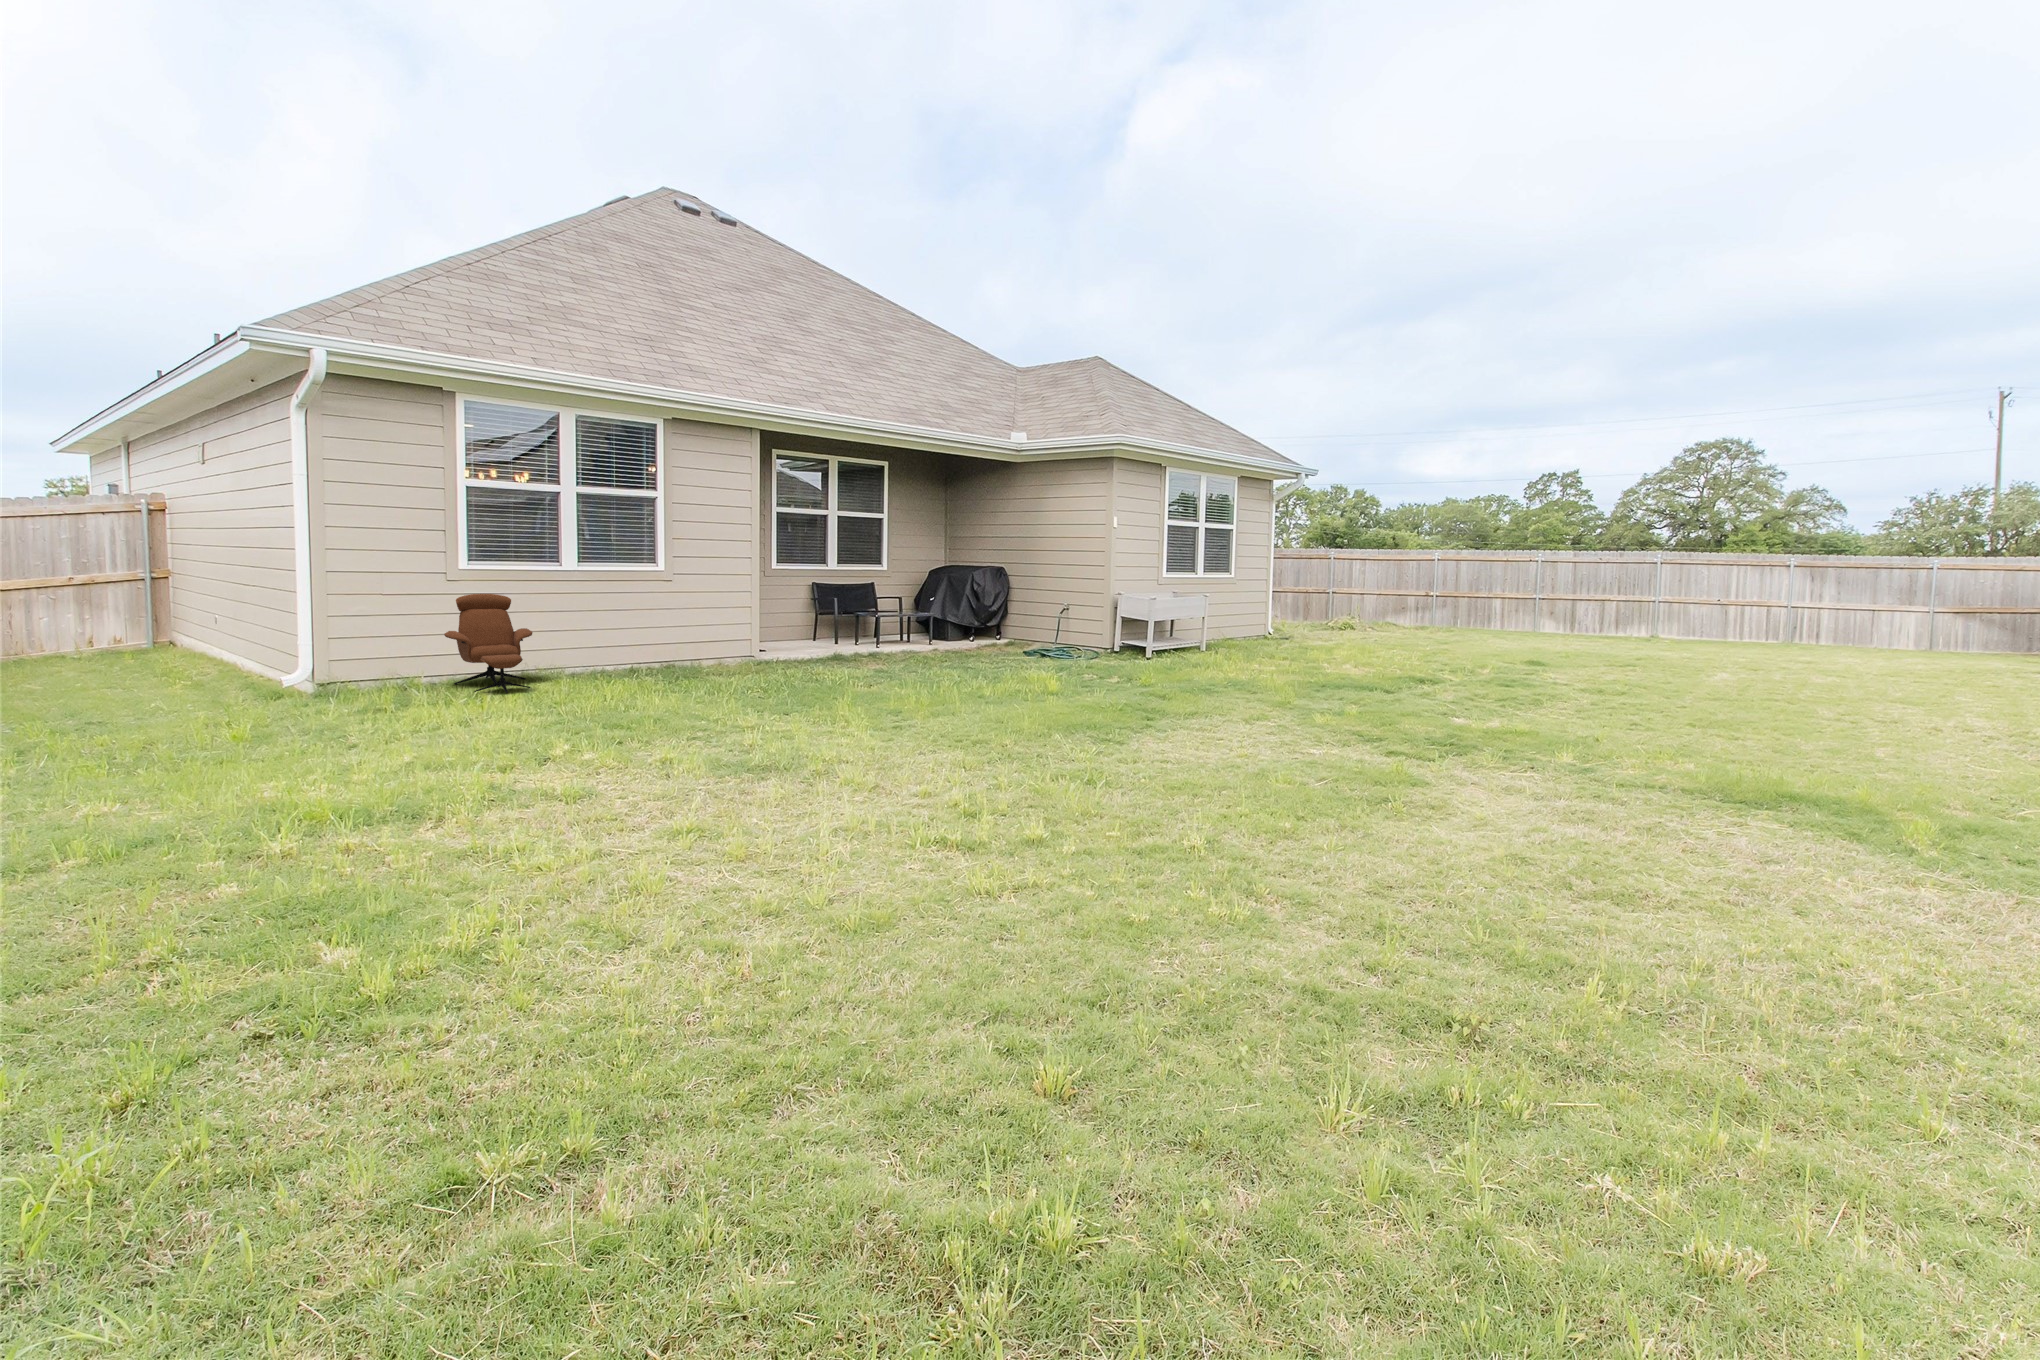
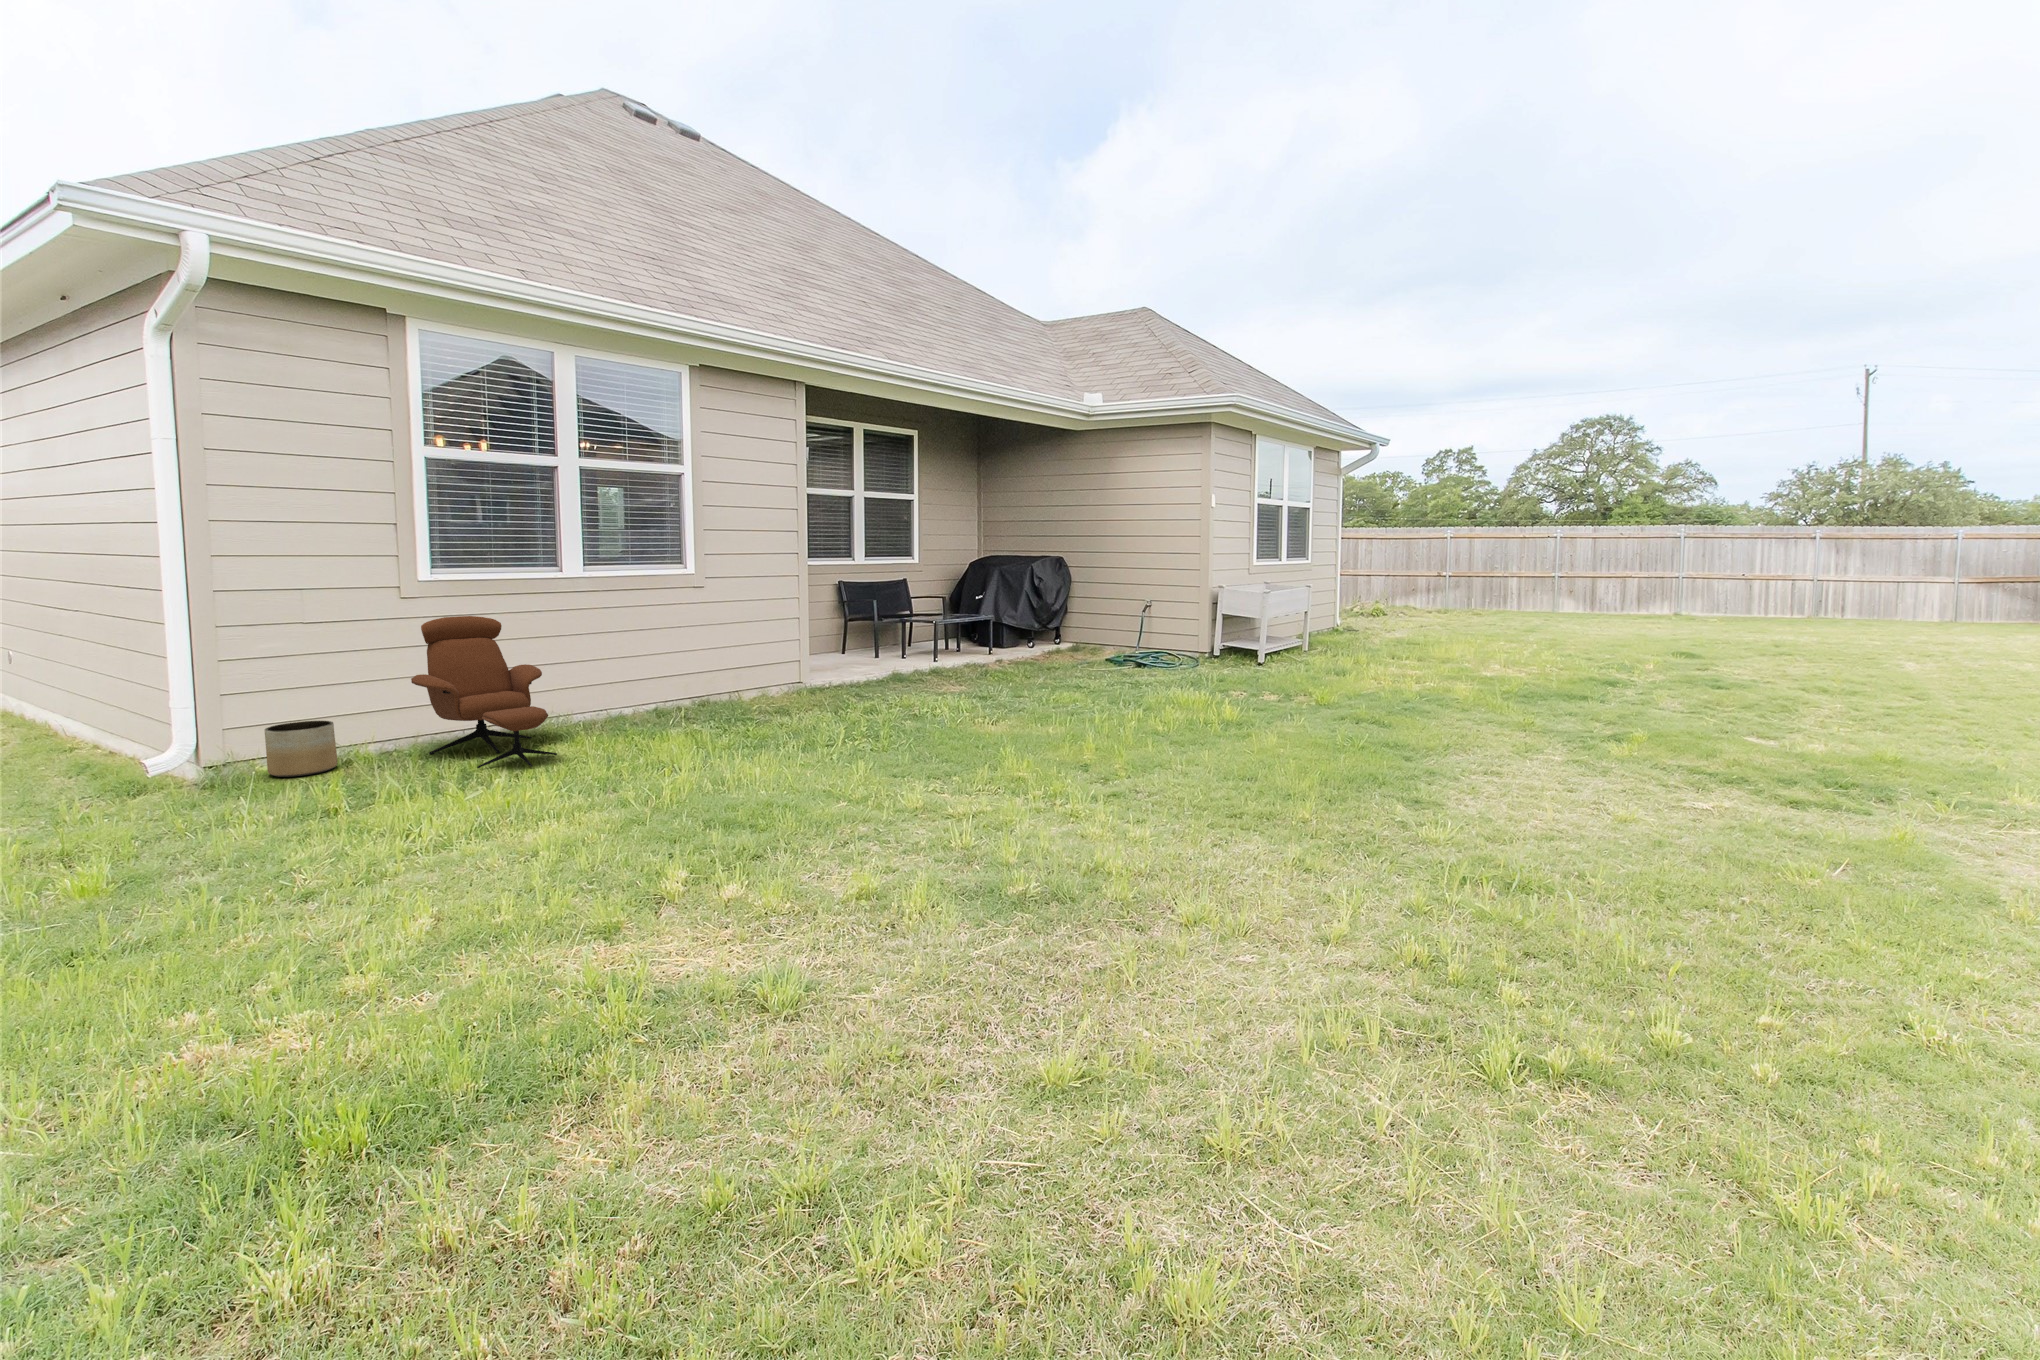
planter: none [350,657,395,691] -> present [264,721,338,777]

